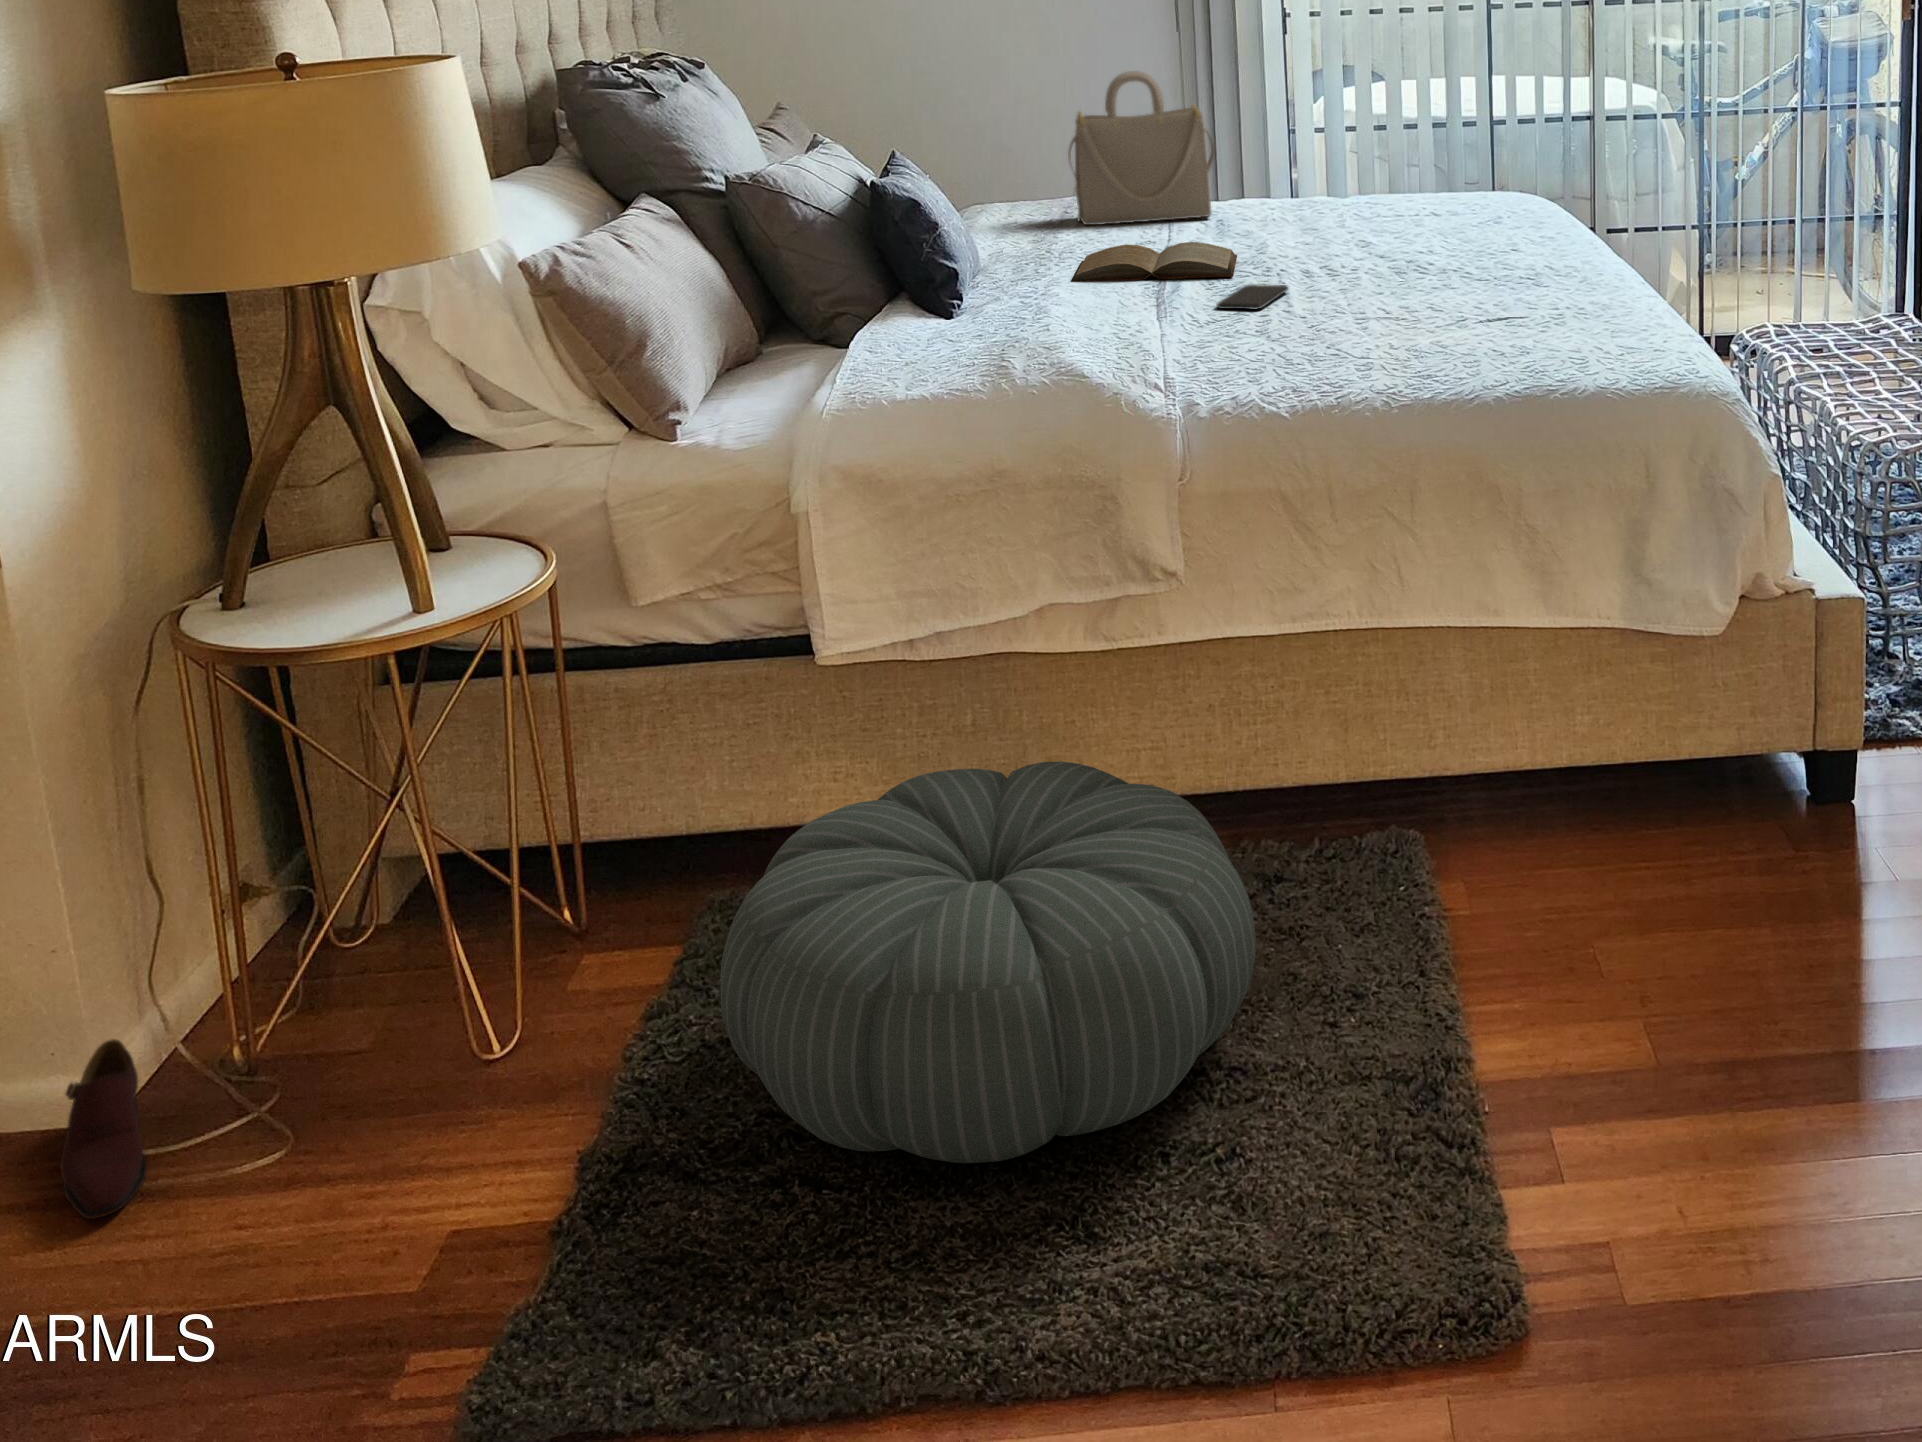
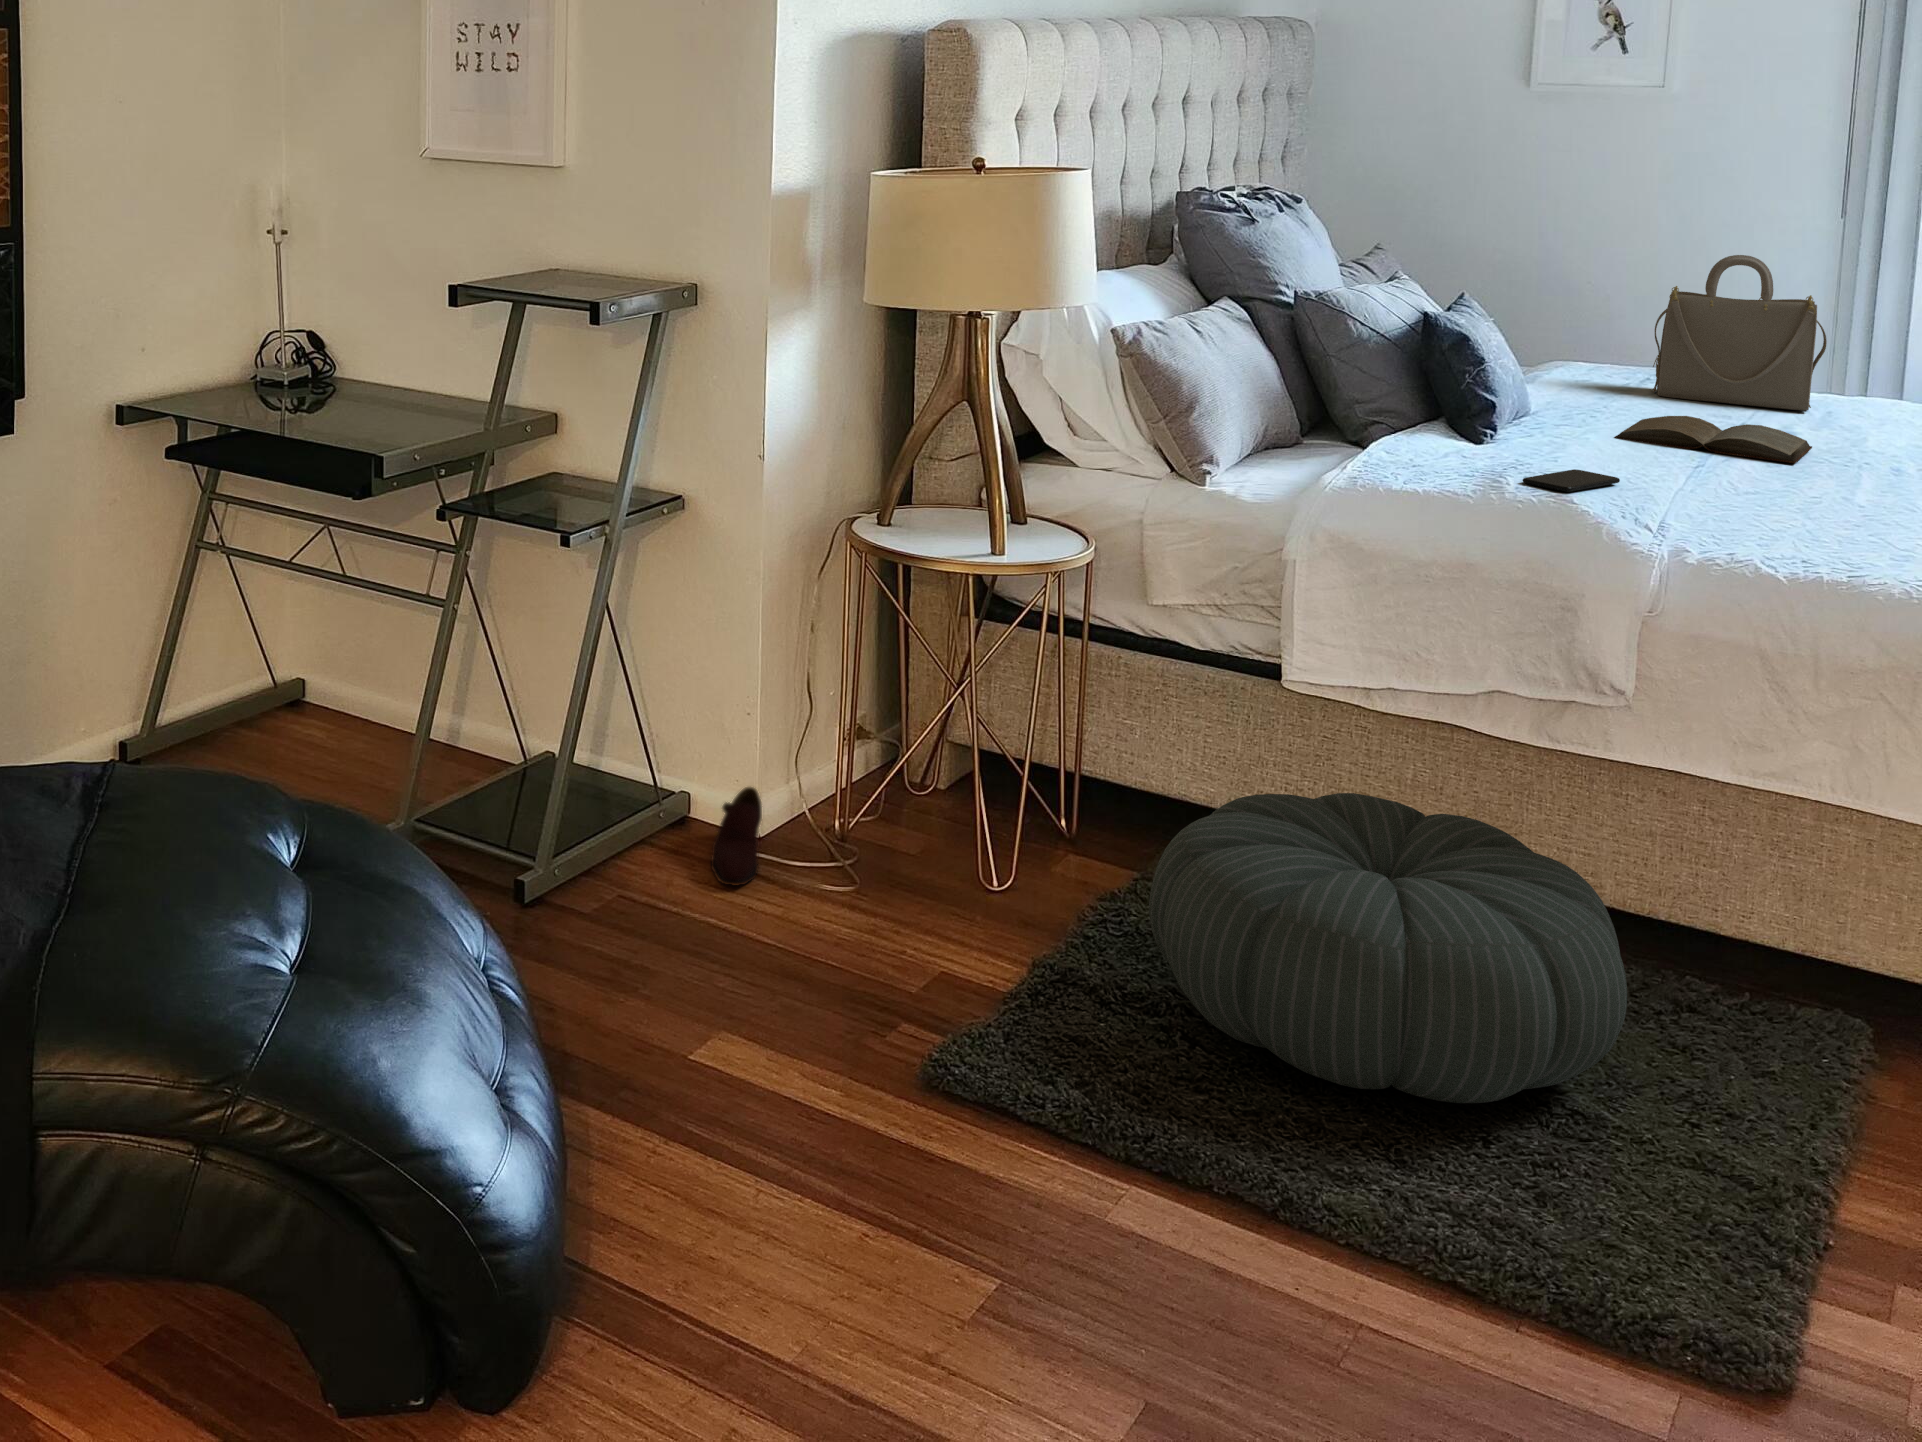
smartphone: present [1216,284,1288,309] -> present [1523,469,1620,492]

